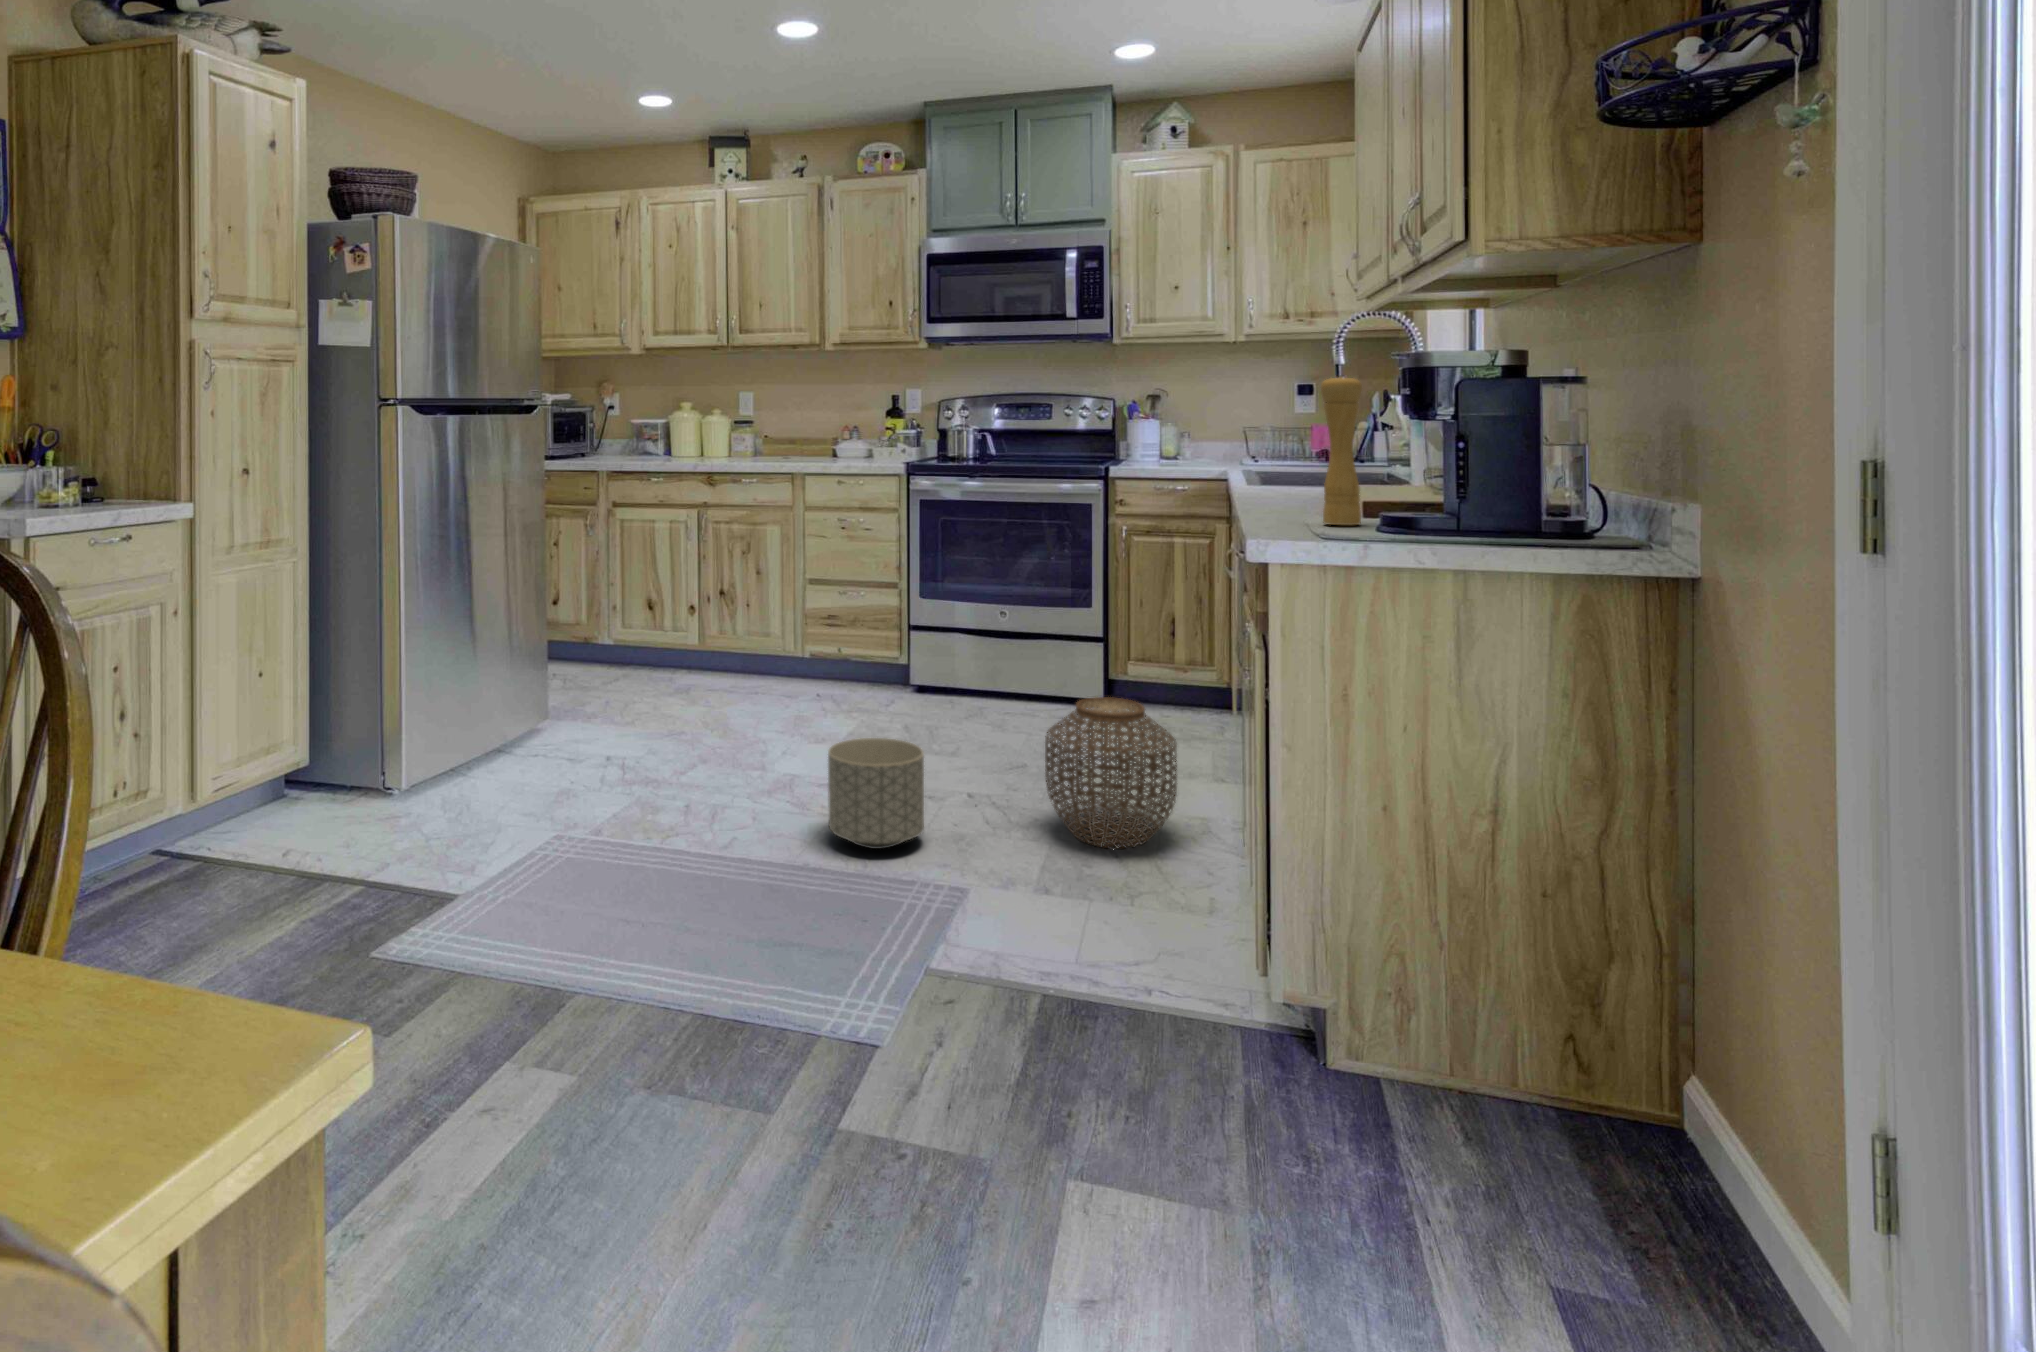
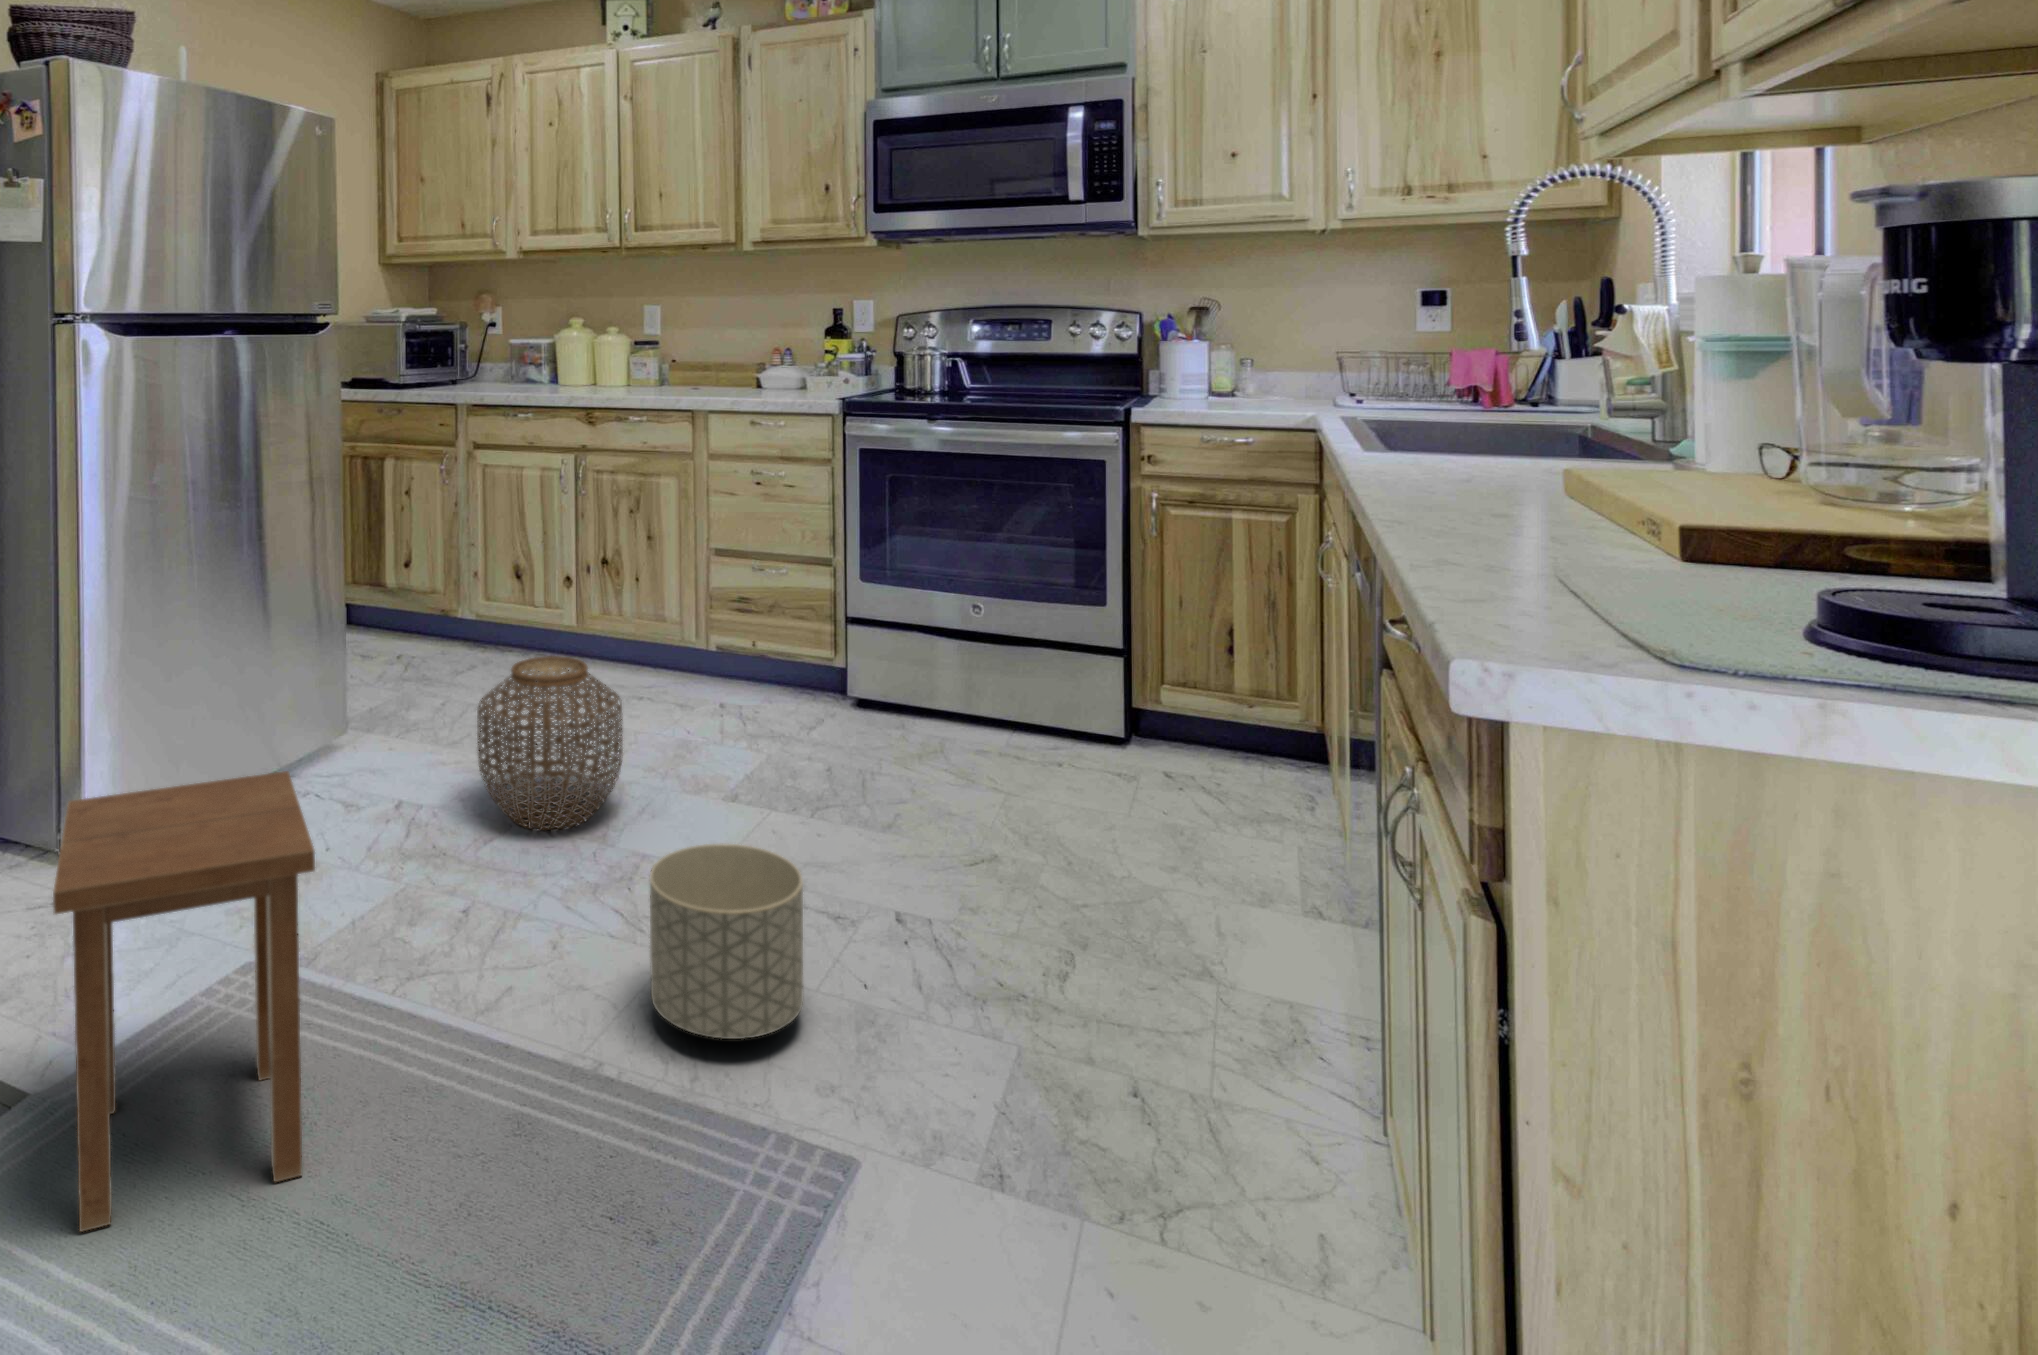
pepper mill: present [1321,375,1362,525] -> none [1583,252,1688,581]
stool: none [480,689,659,943] -> present [53,771,315,1232]
woven basket: present [1045,697,1177,848] -> present [477,656,623,830]

